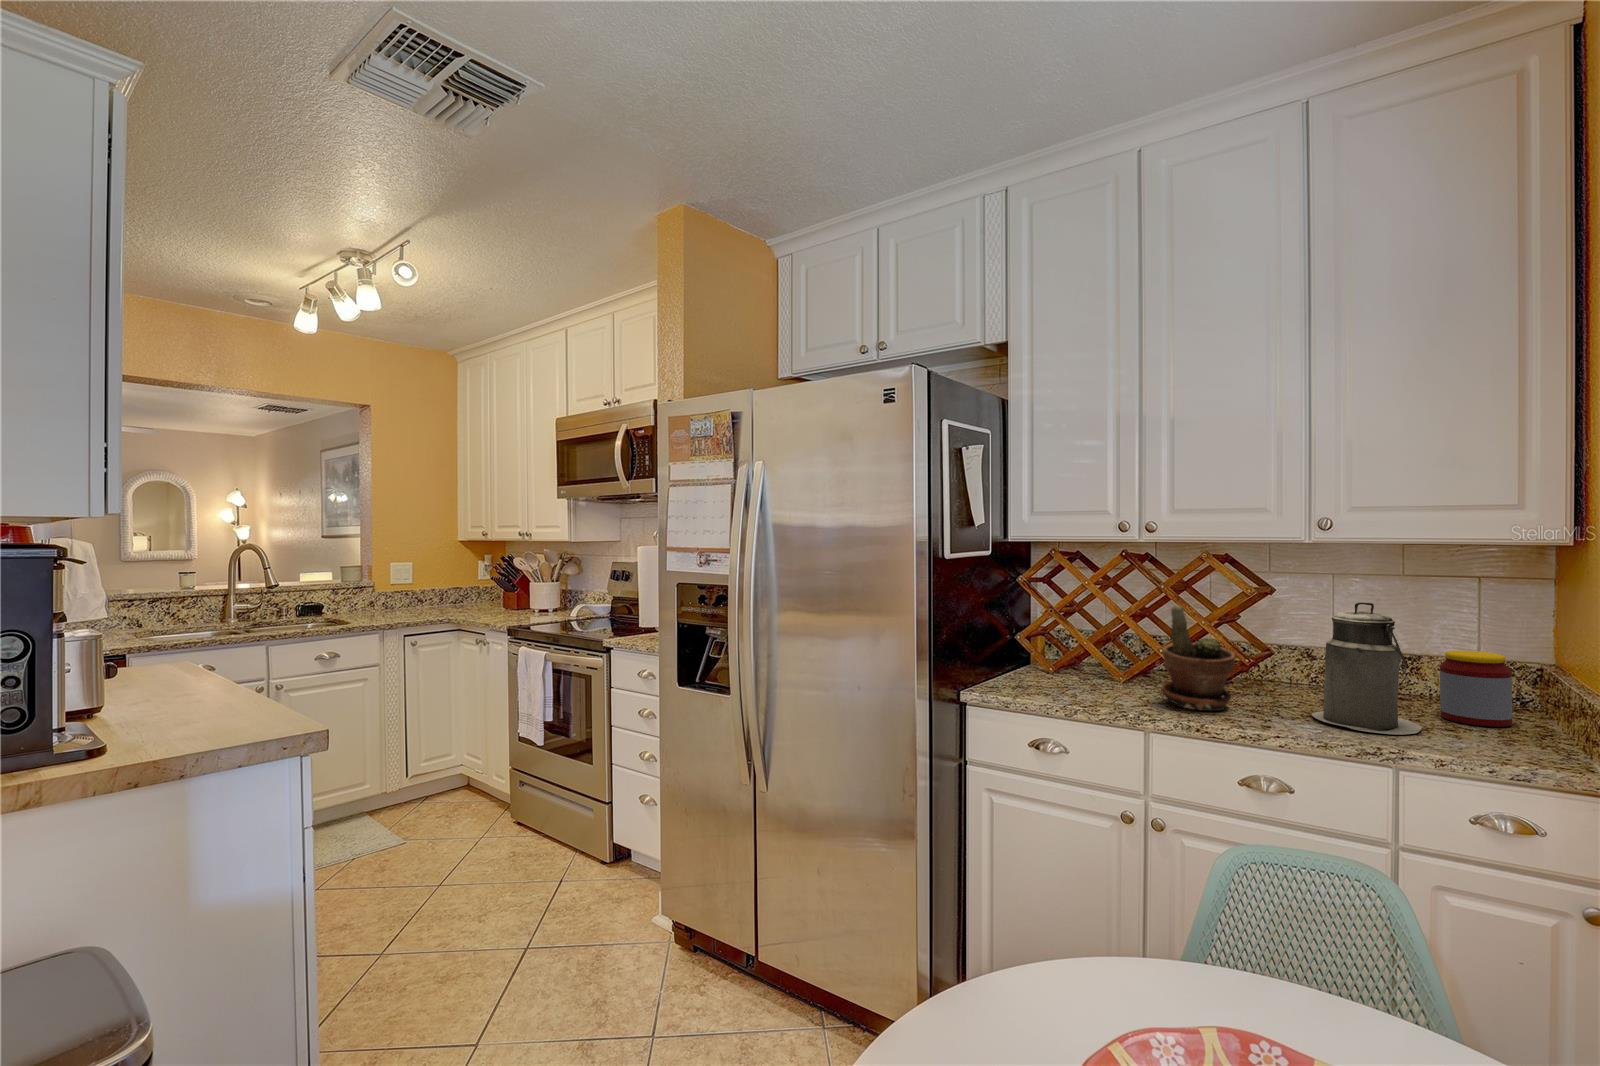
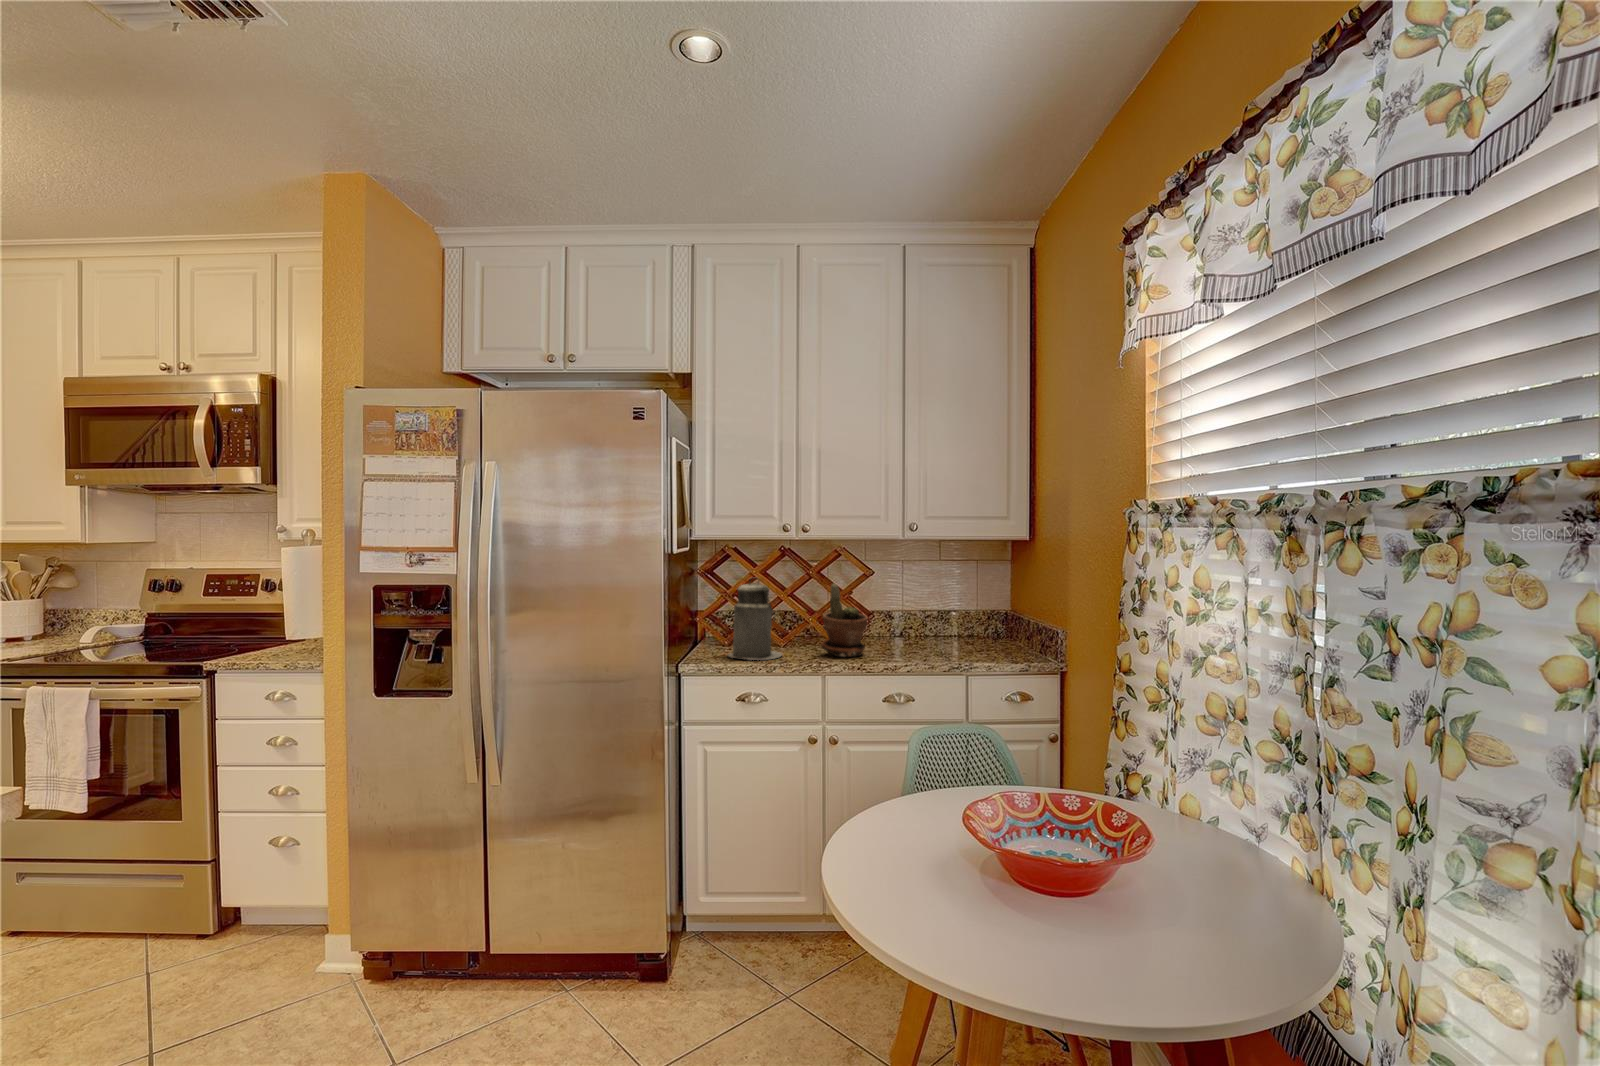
canister: present [1312,602,1422,735] -> present [728,578,782,660]
jar: present [1440,650,1512,727] -> none [966,604,999,648]

